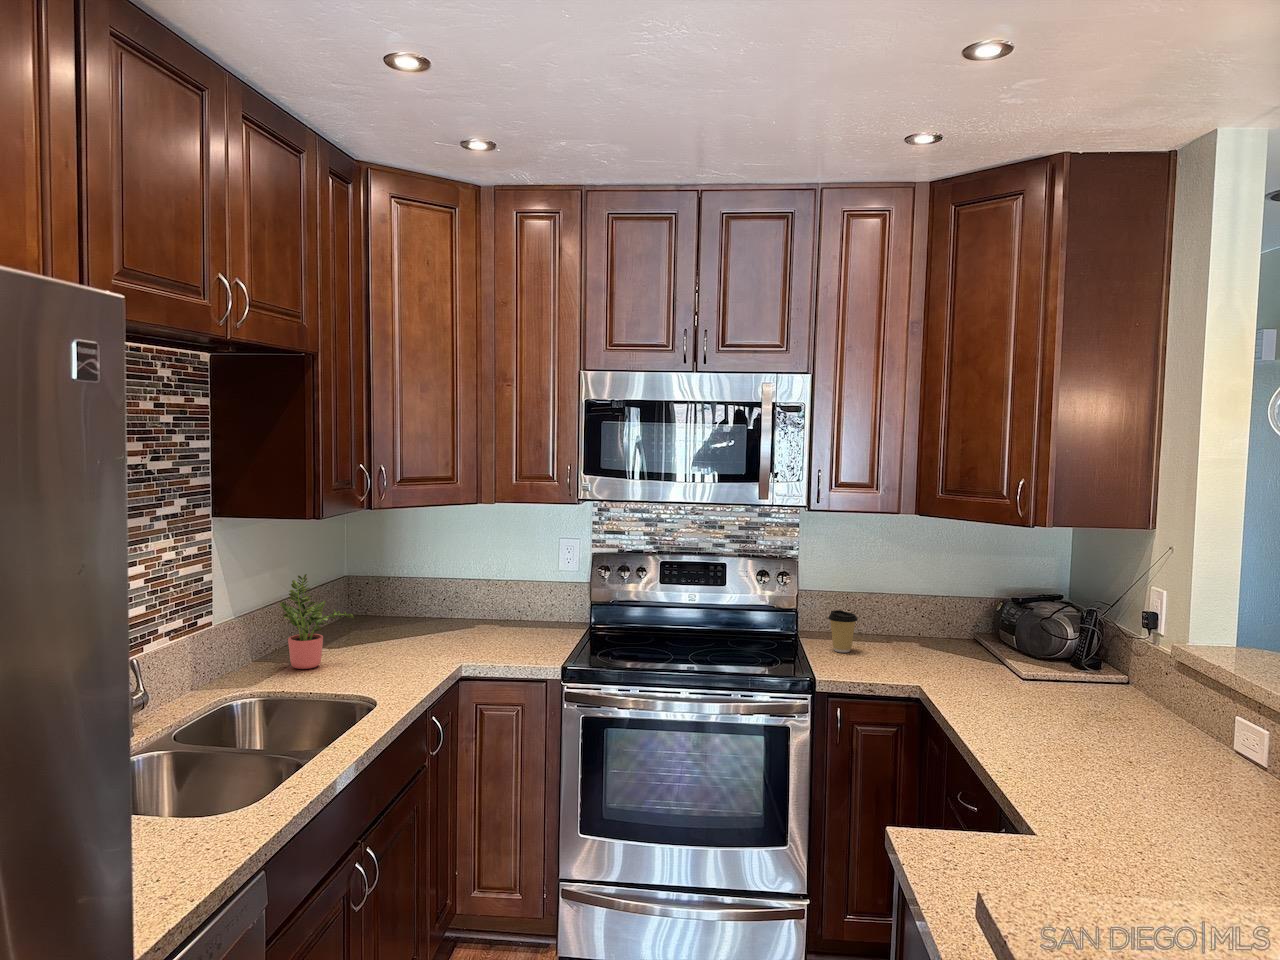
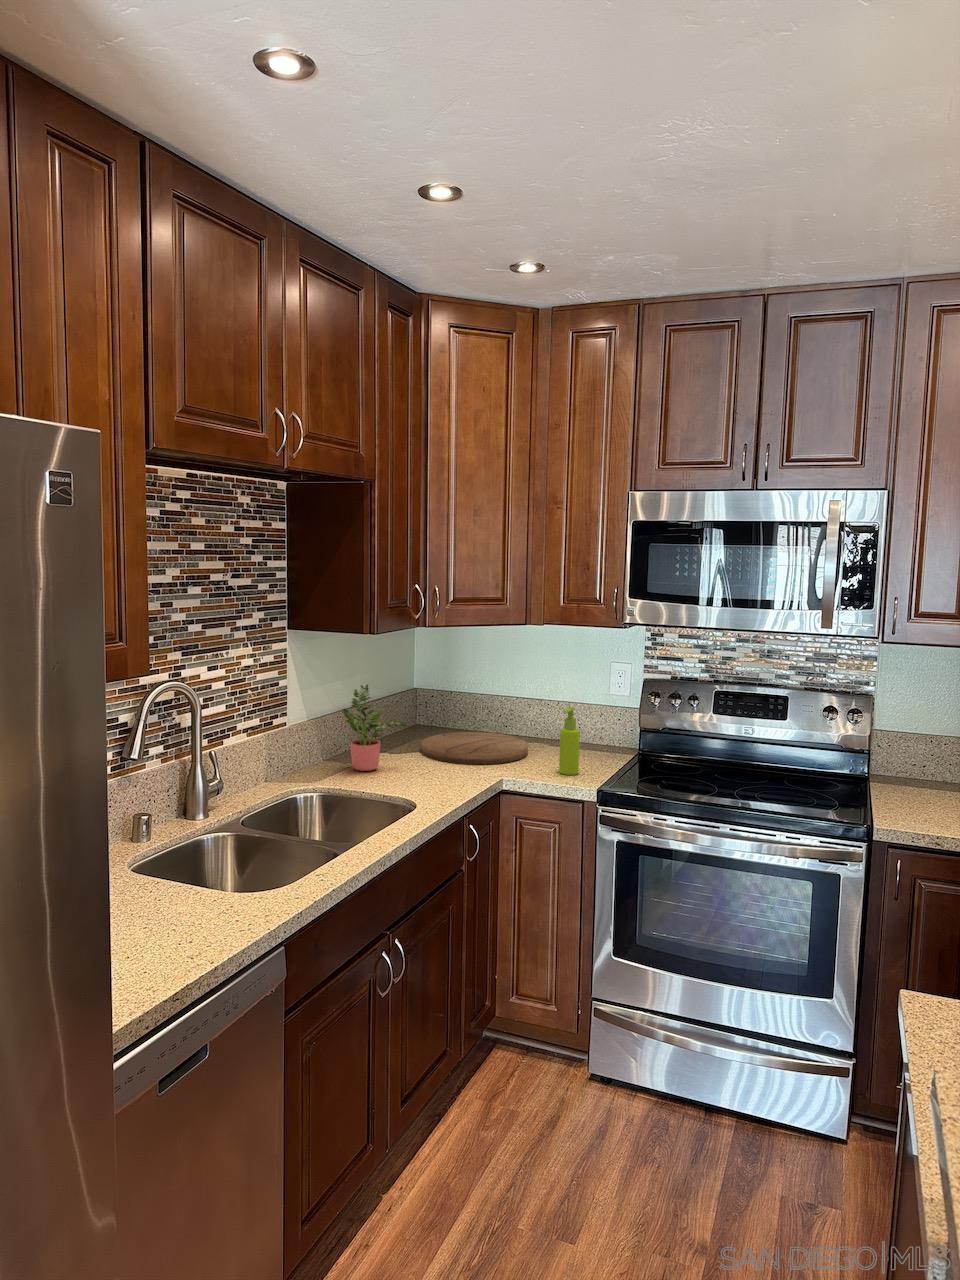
soap dispenser: none [515,586,535,655] -> present [559,707,580,775]
coffee cup: present [828,610,858,653] -> none [897,754,932,800]
cutting board: none [362,618,478,653] -> present [421,732,528,764]

